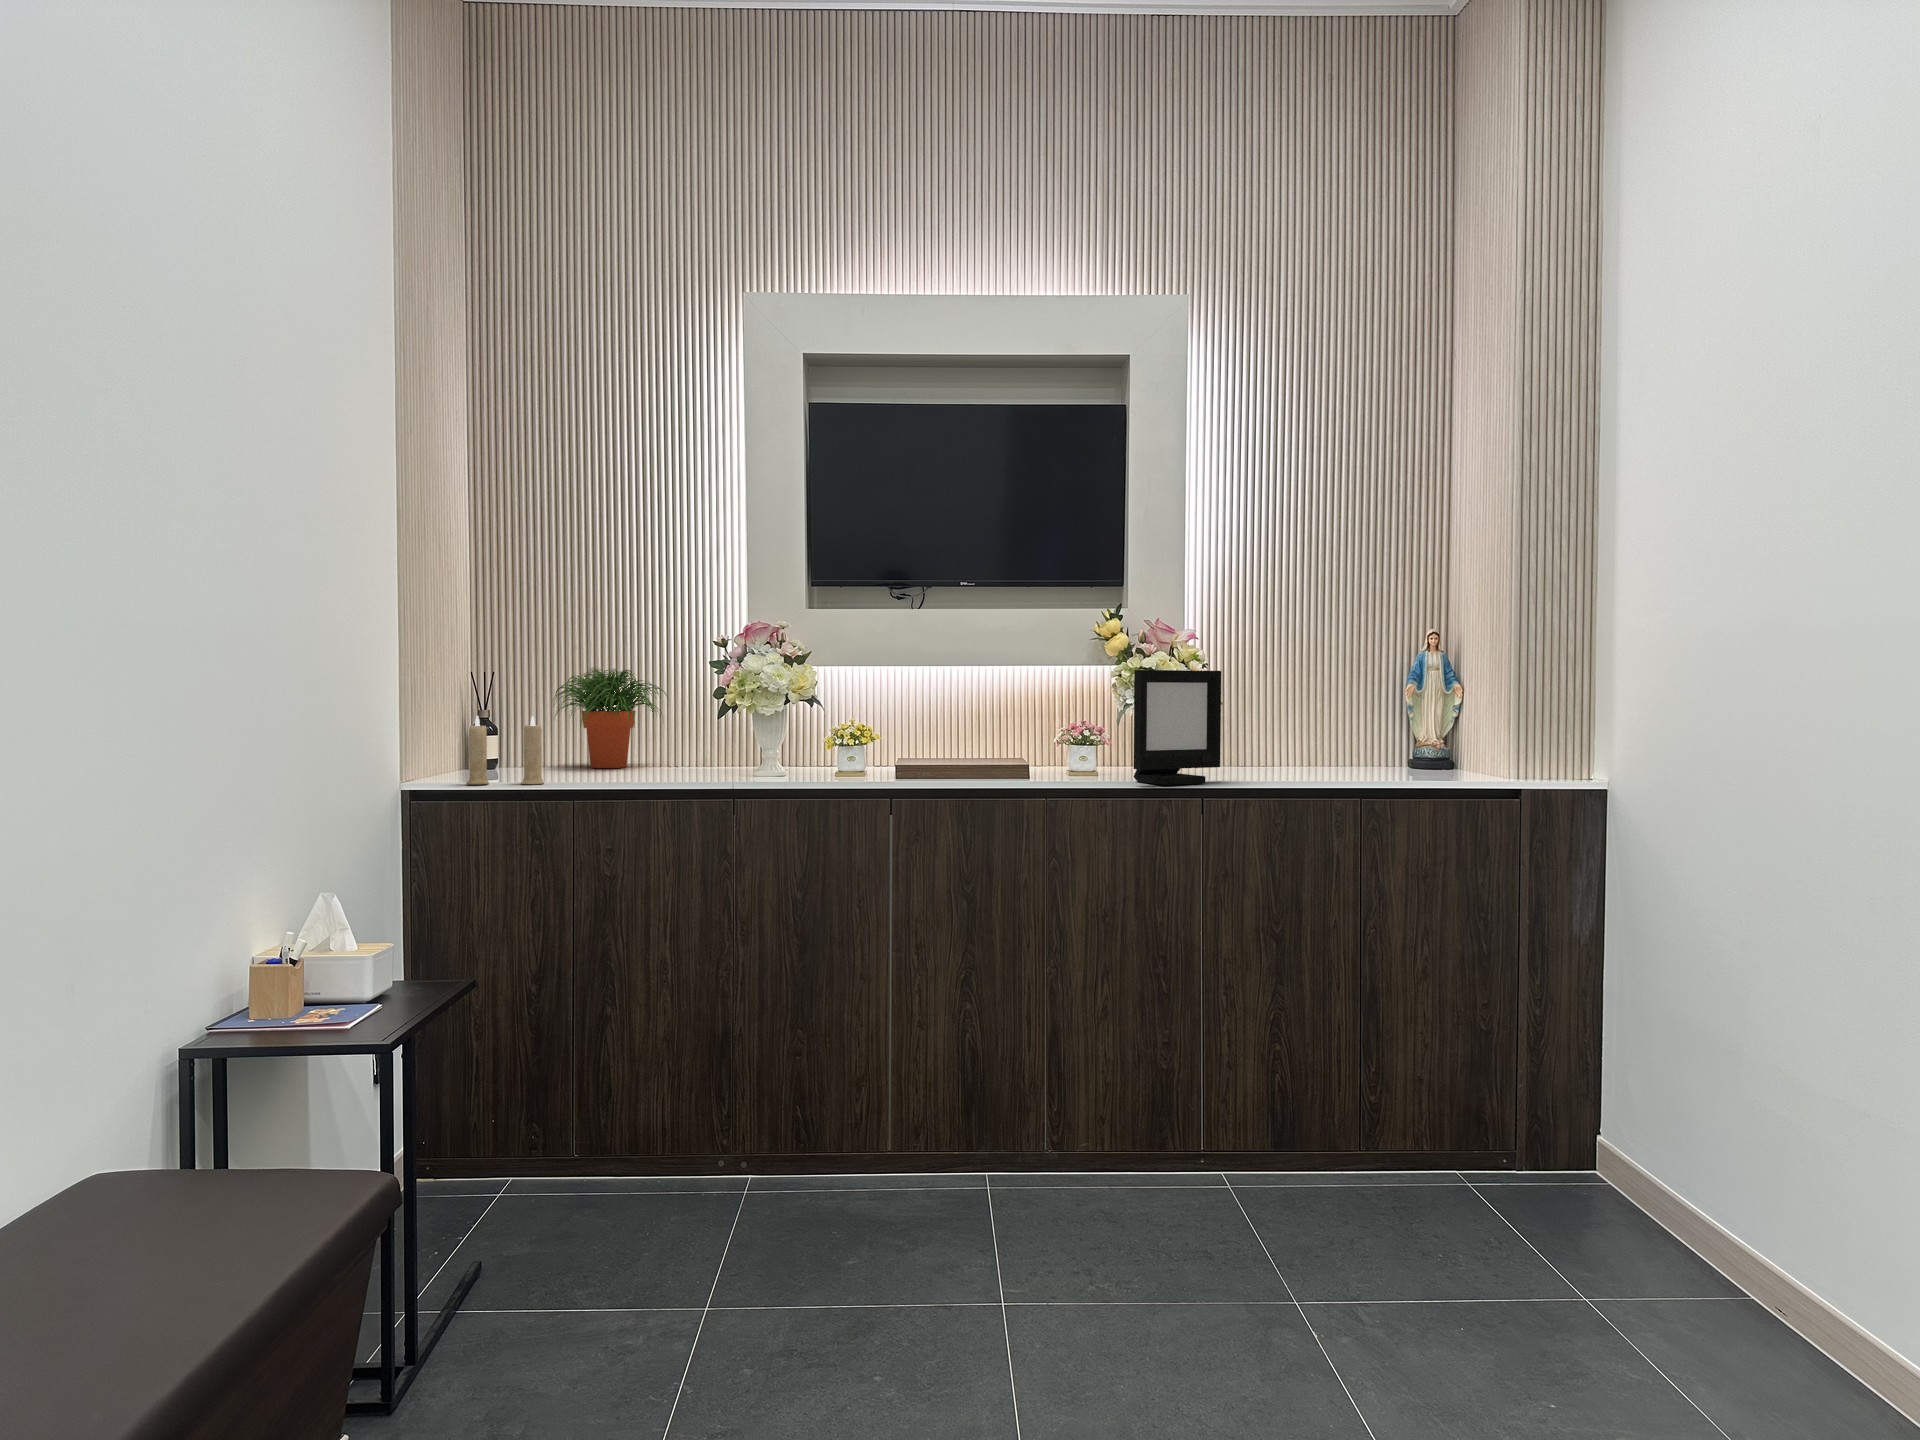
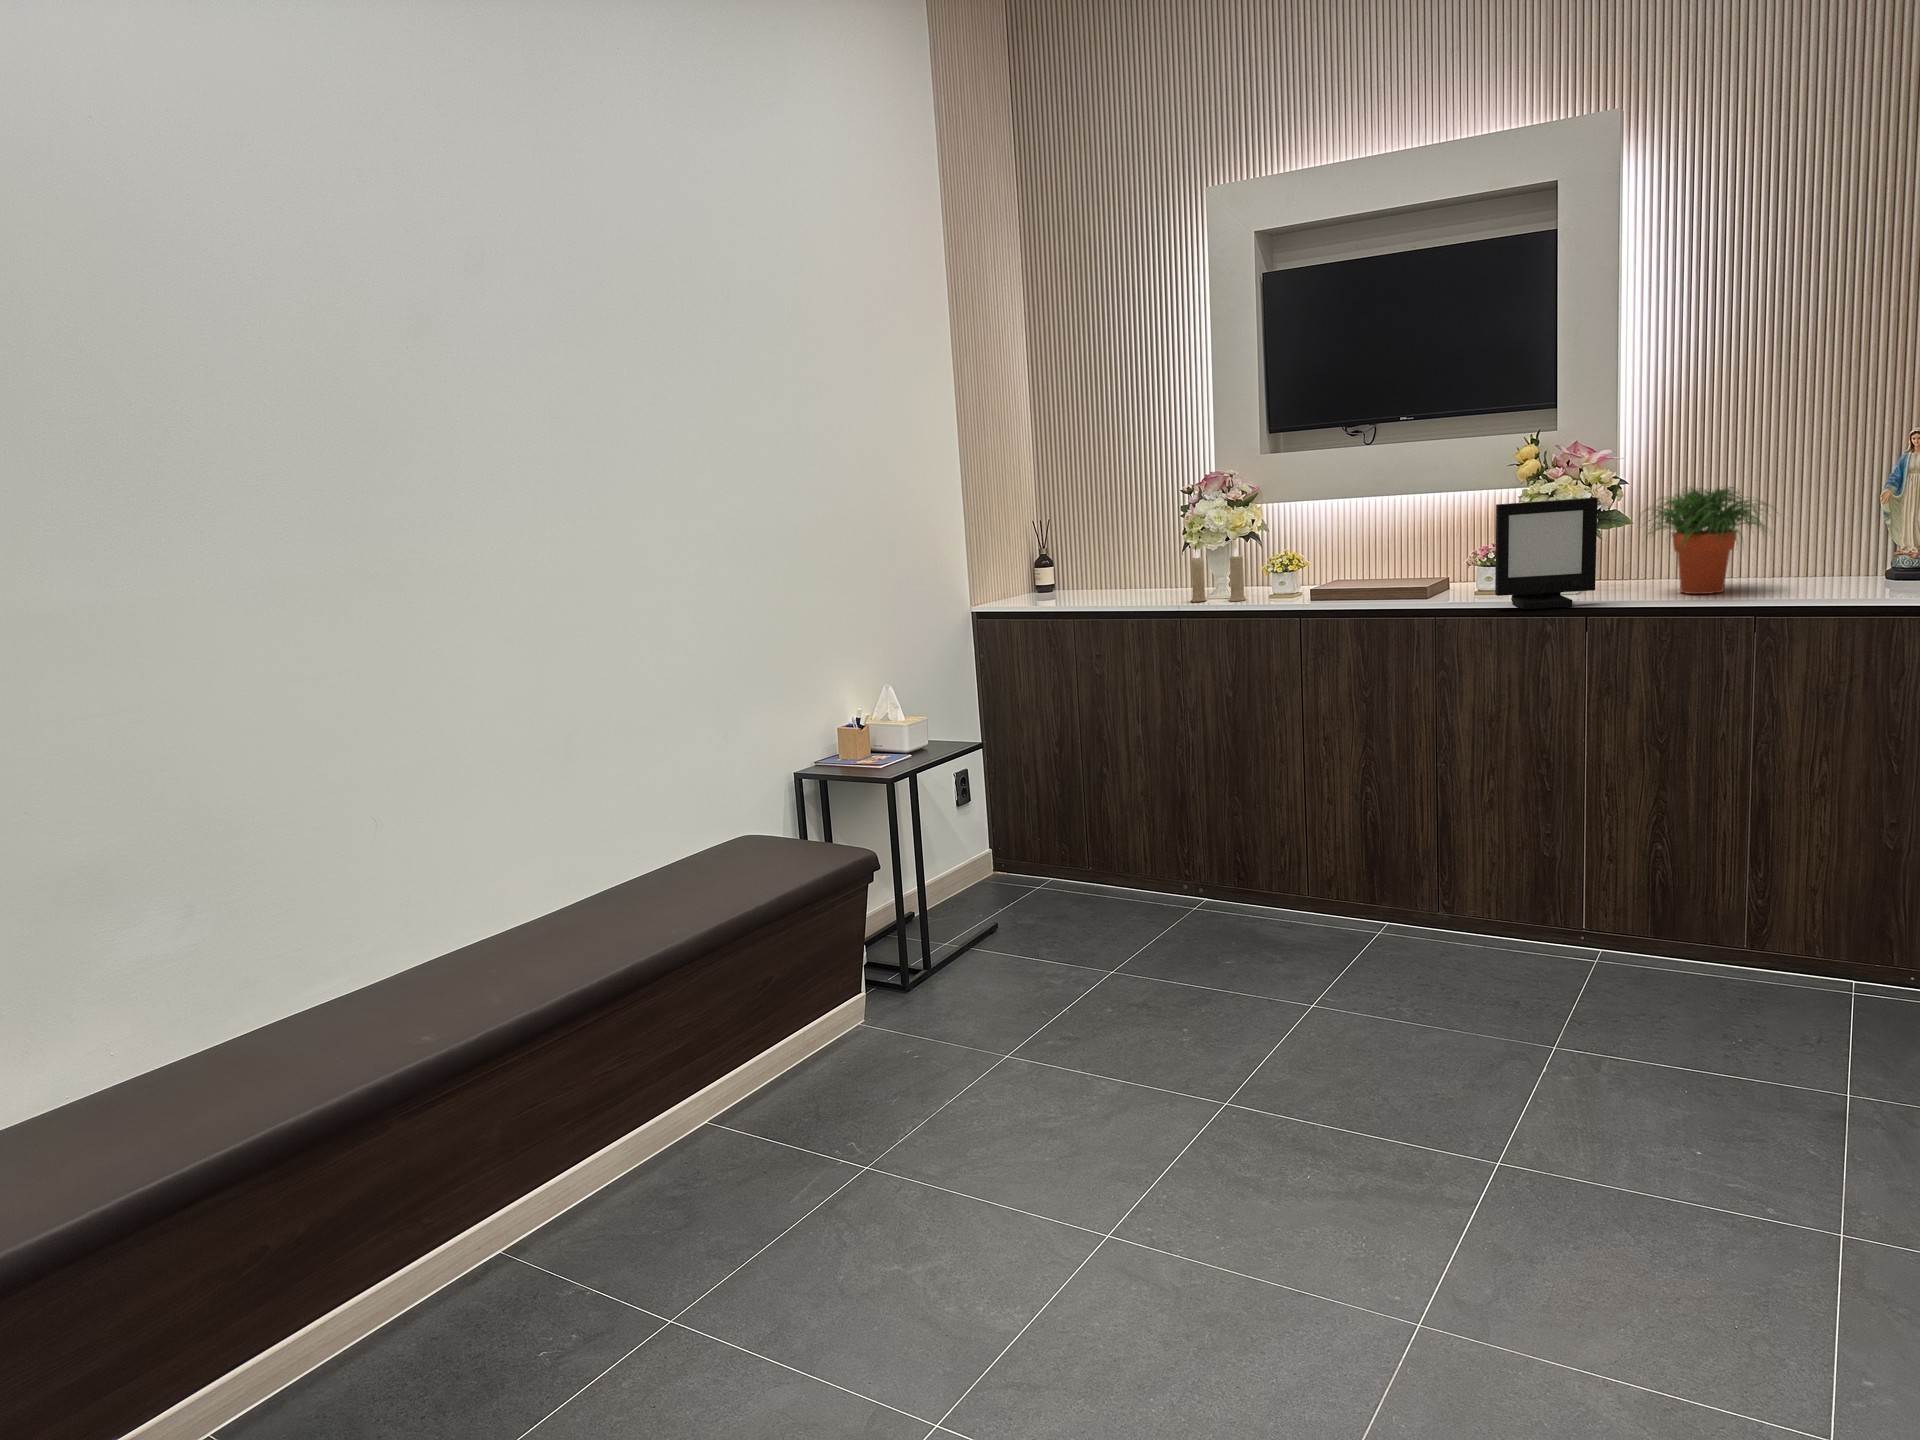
potted plant: present [554,668,668,768] -> present [1640,487,1768,594]
candle: present [466,716,544,784] -> present [1191,549,1246,602]

